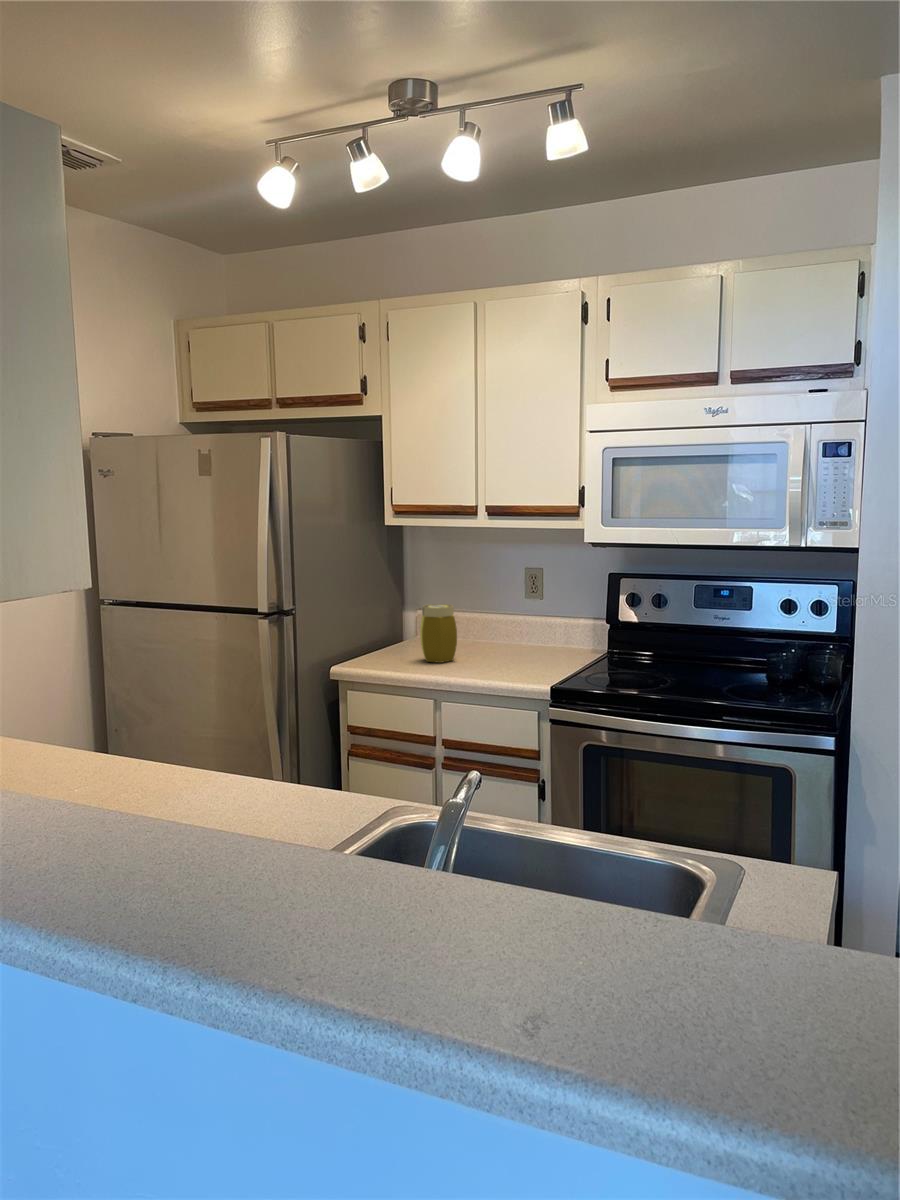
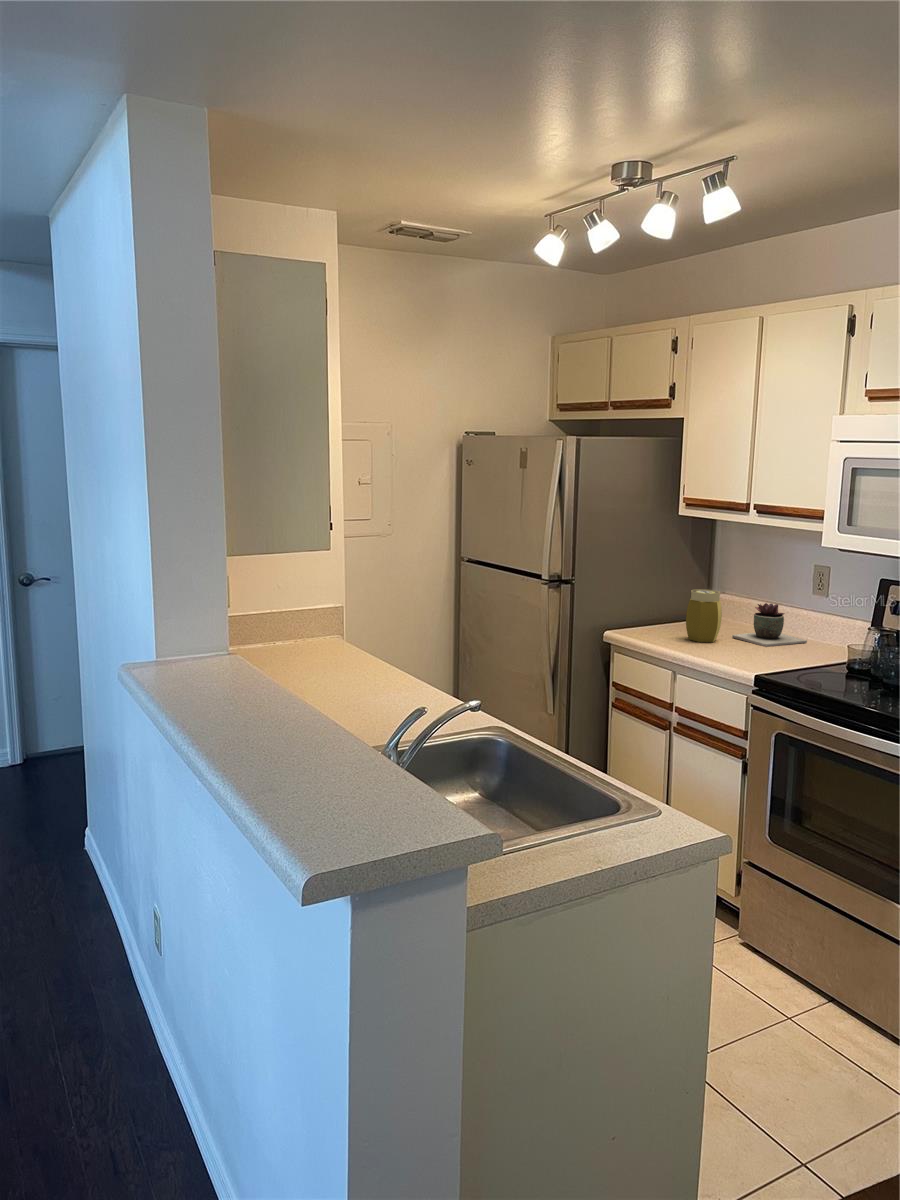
succulent plant: none [461,611,531,657] -> present [732,603,807,647]

